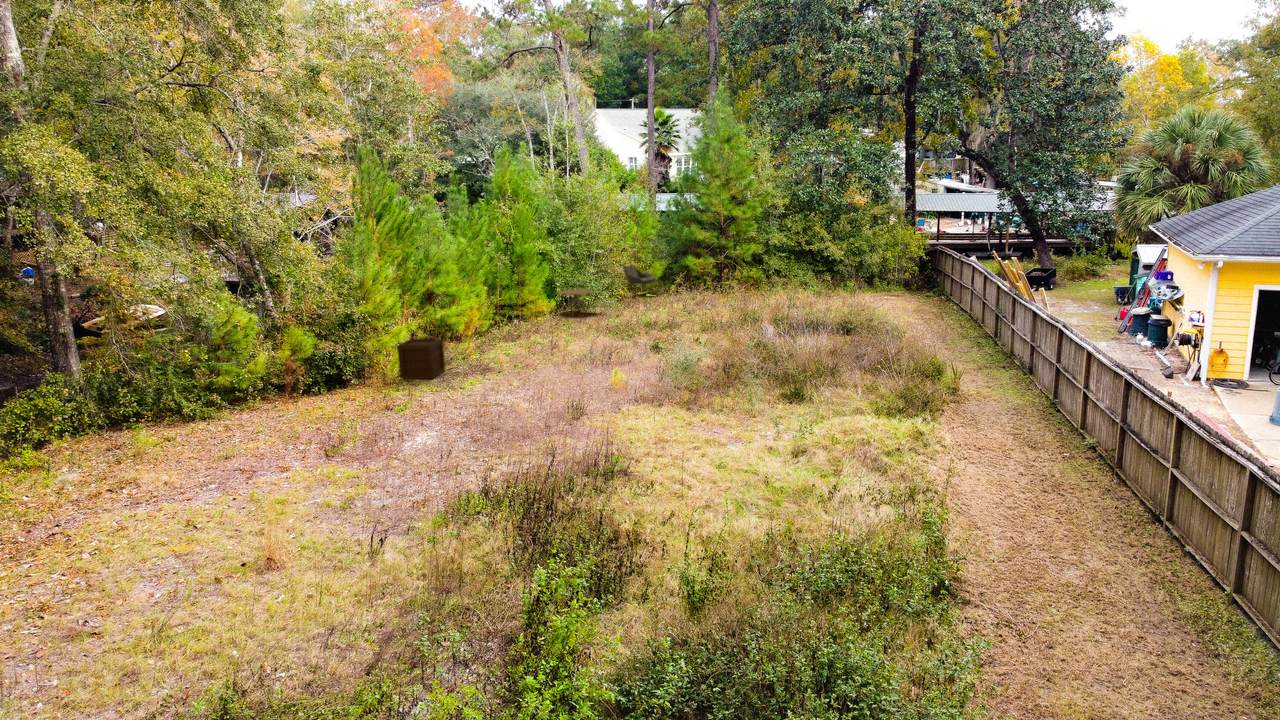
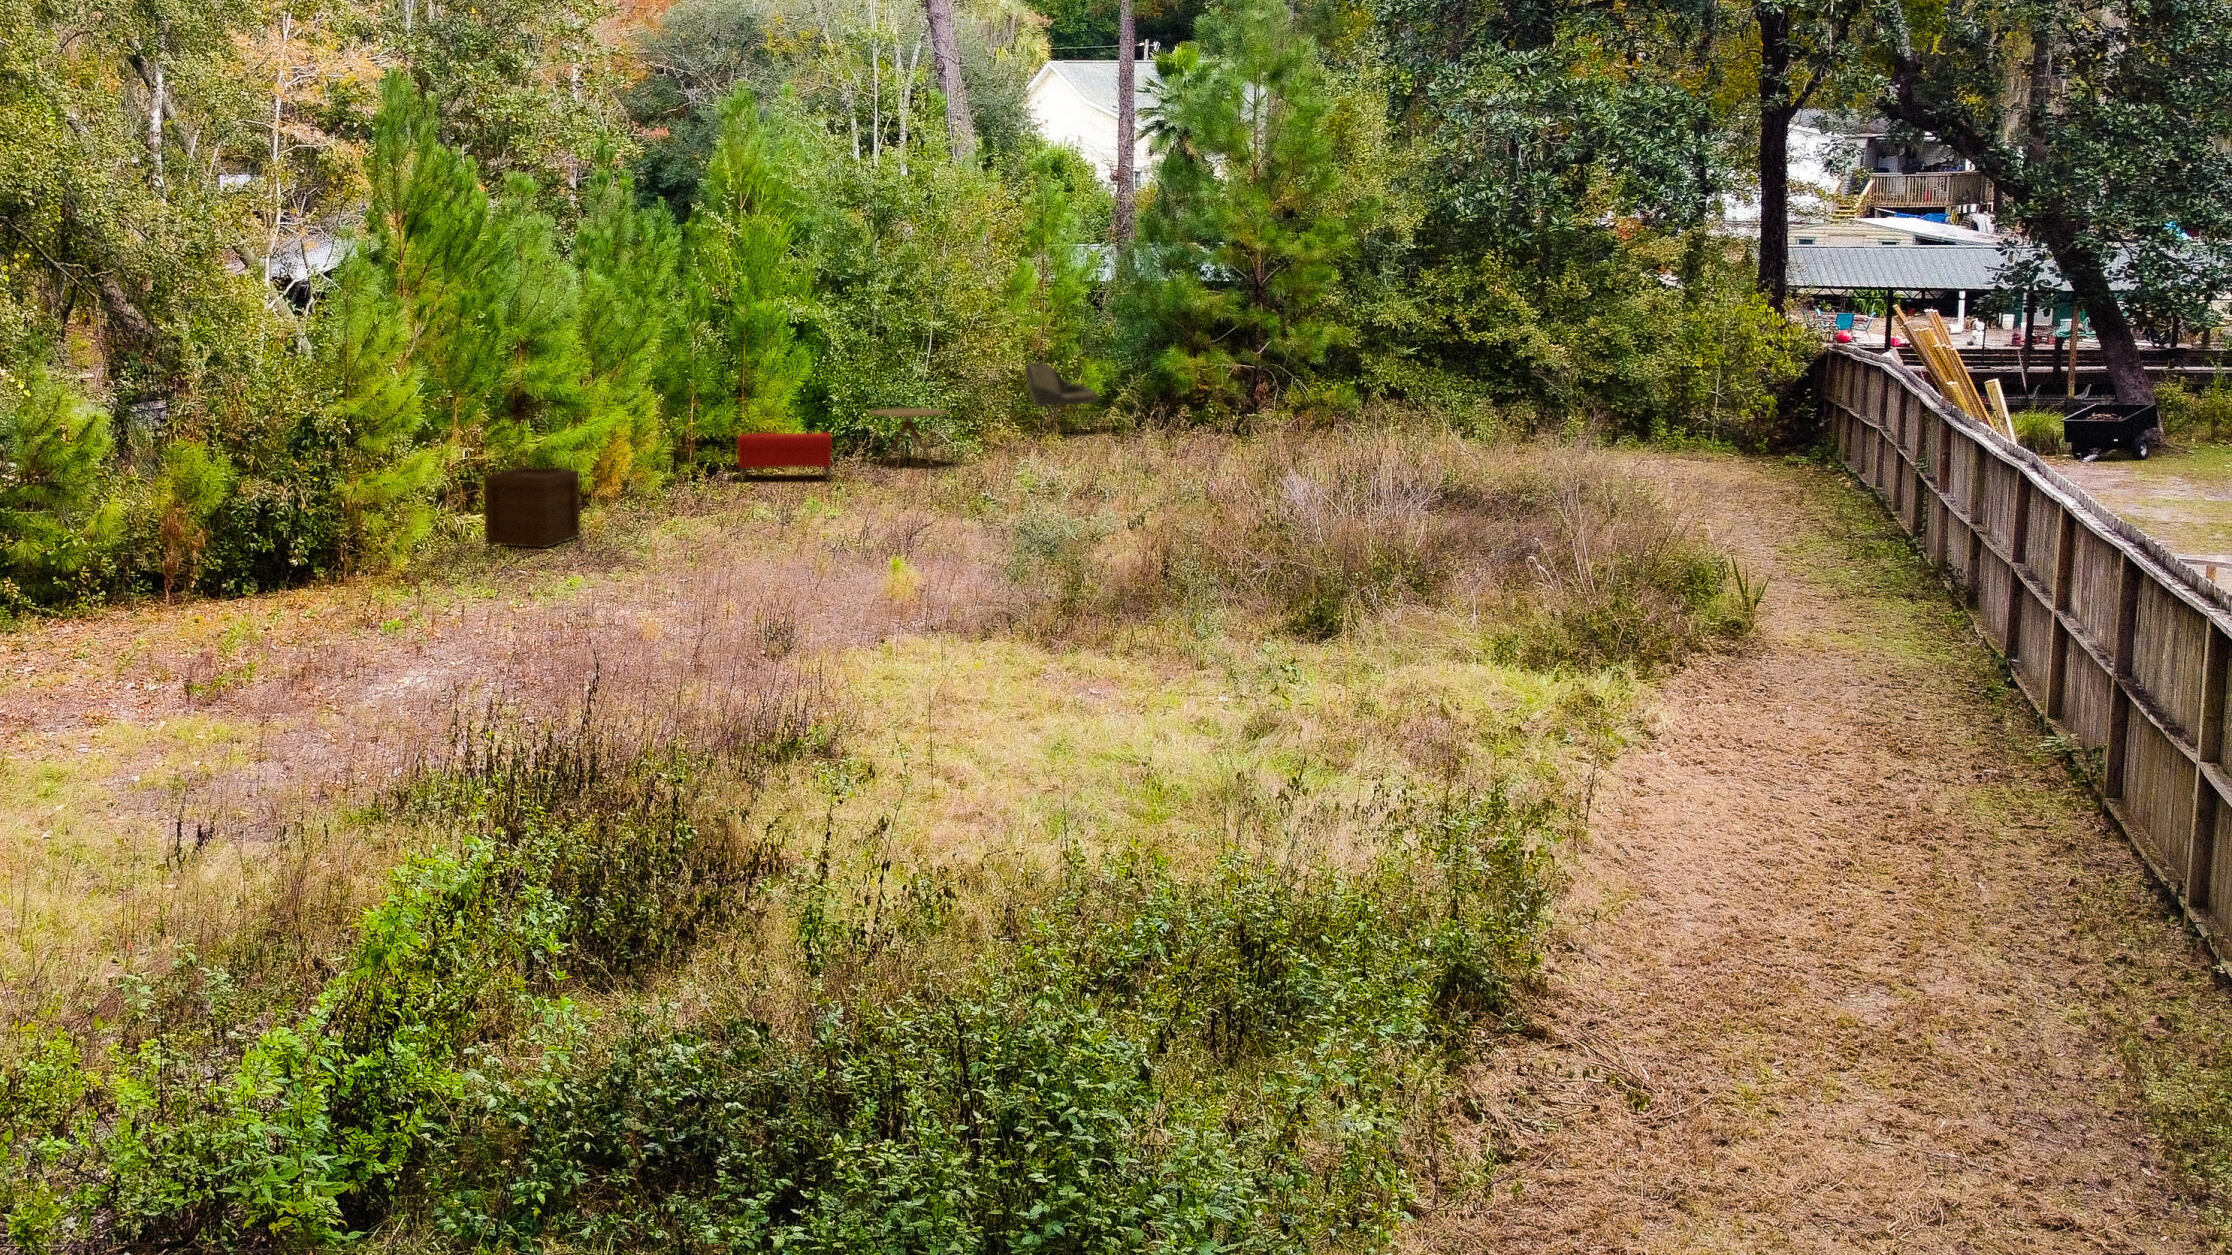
bench: none [500,304,546,330] -> present [737,433,832,481]

